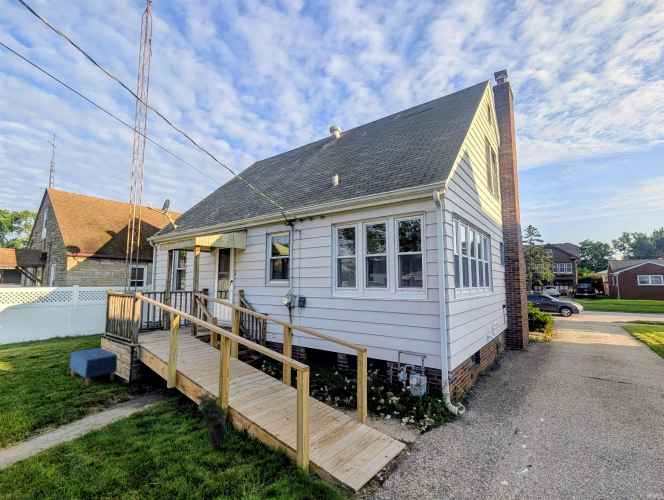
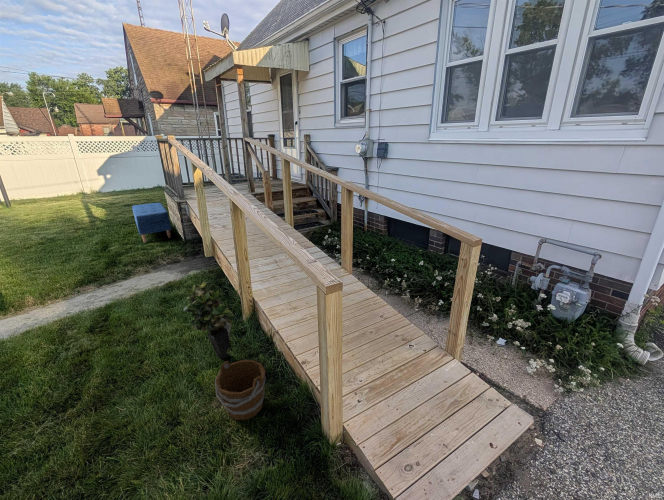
bucket: none [232,435,265,476] -> present [215,360,266,420]

